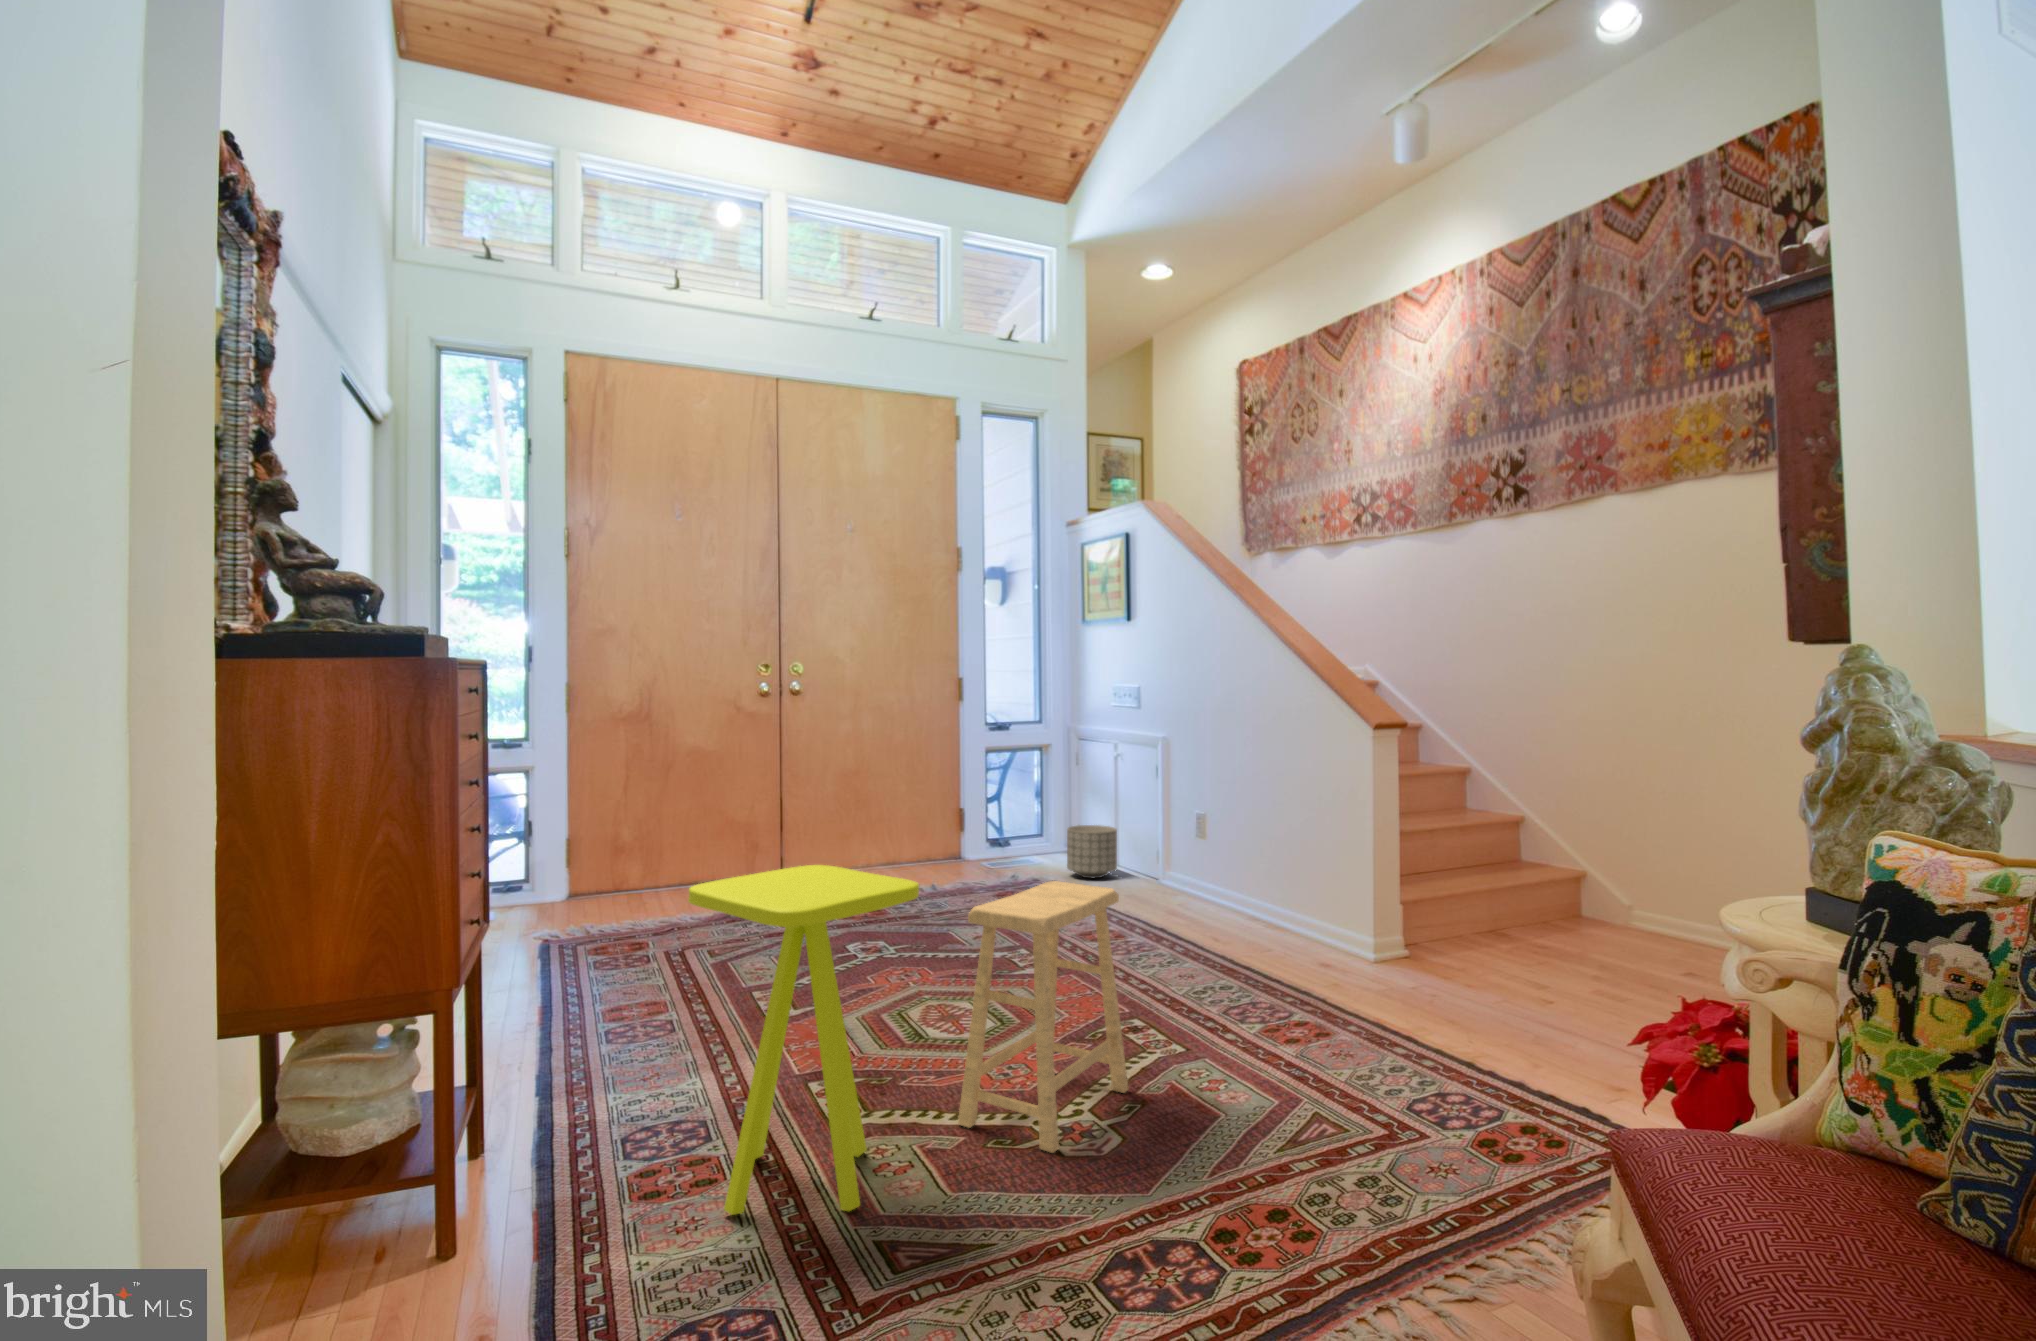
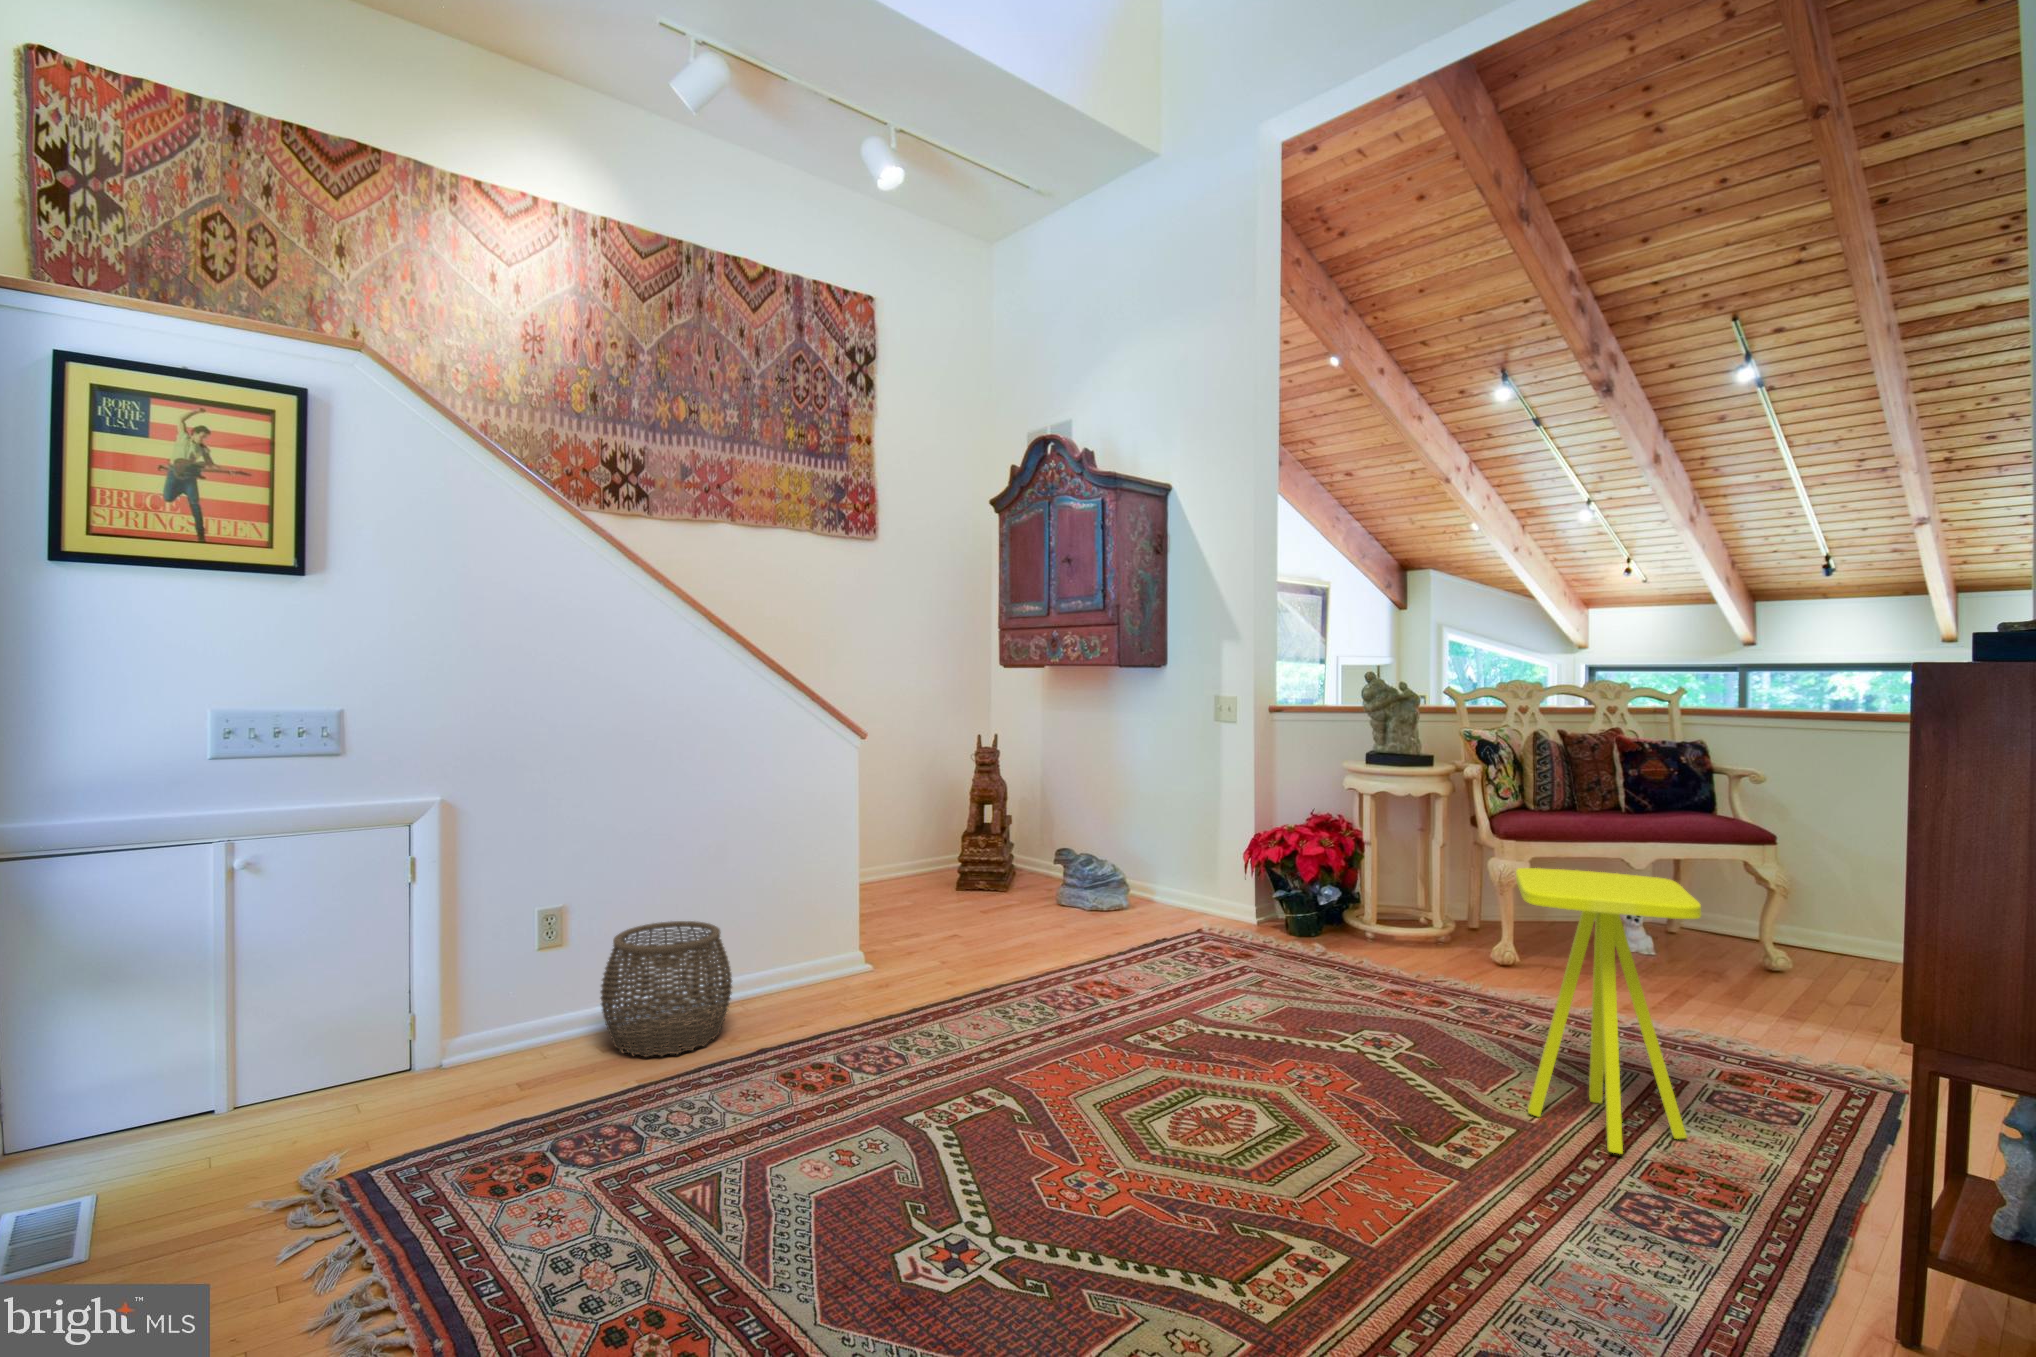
planter: present [1067,825,1117,878] -> none [179,1006,320,1142]
woven basket: none [1144,838,1232,924] -> present [600,921,732,1057]
footstool: present [958,881,1128,1153] -> none [1285,879,1433,1086]

